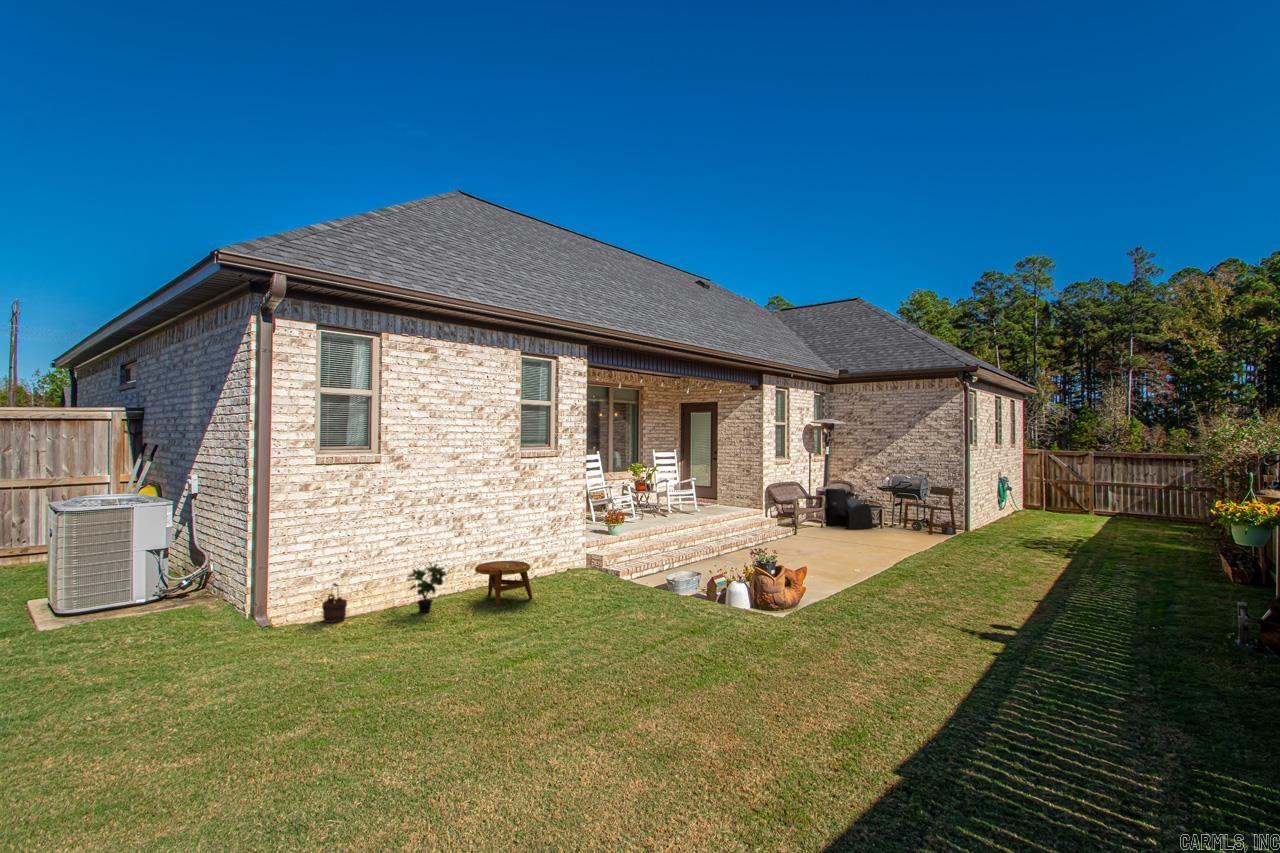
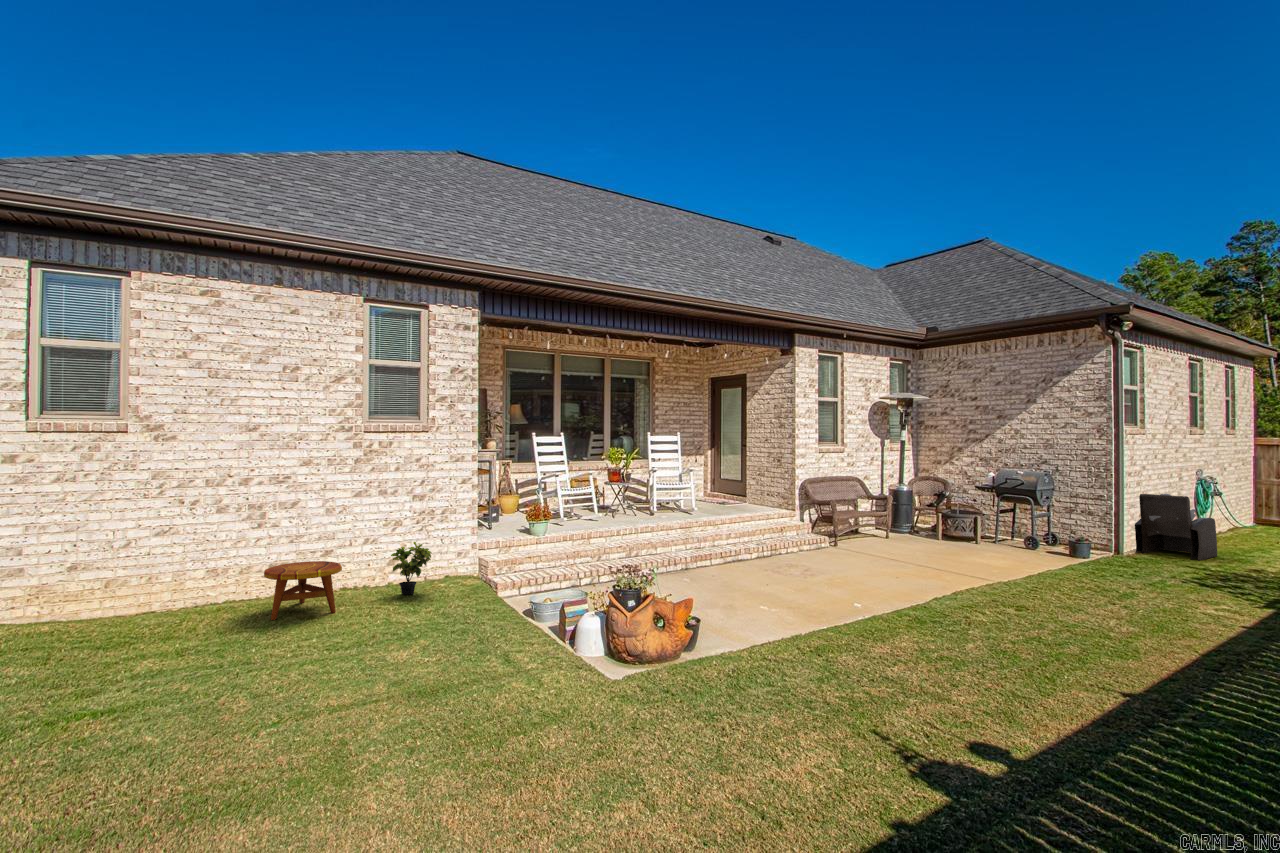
bench: present [903,486,956,535] -> none [1016,483,1093,555]
armchair: present [825,488,873,530] -> present [1135,494,1217,560]
potted plant: present [407,563,446,612] -> present [391,542,431,595]
wooden bucket: present [322,583,347,623] -> none [20,578,59,628]

